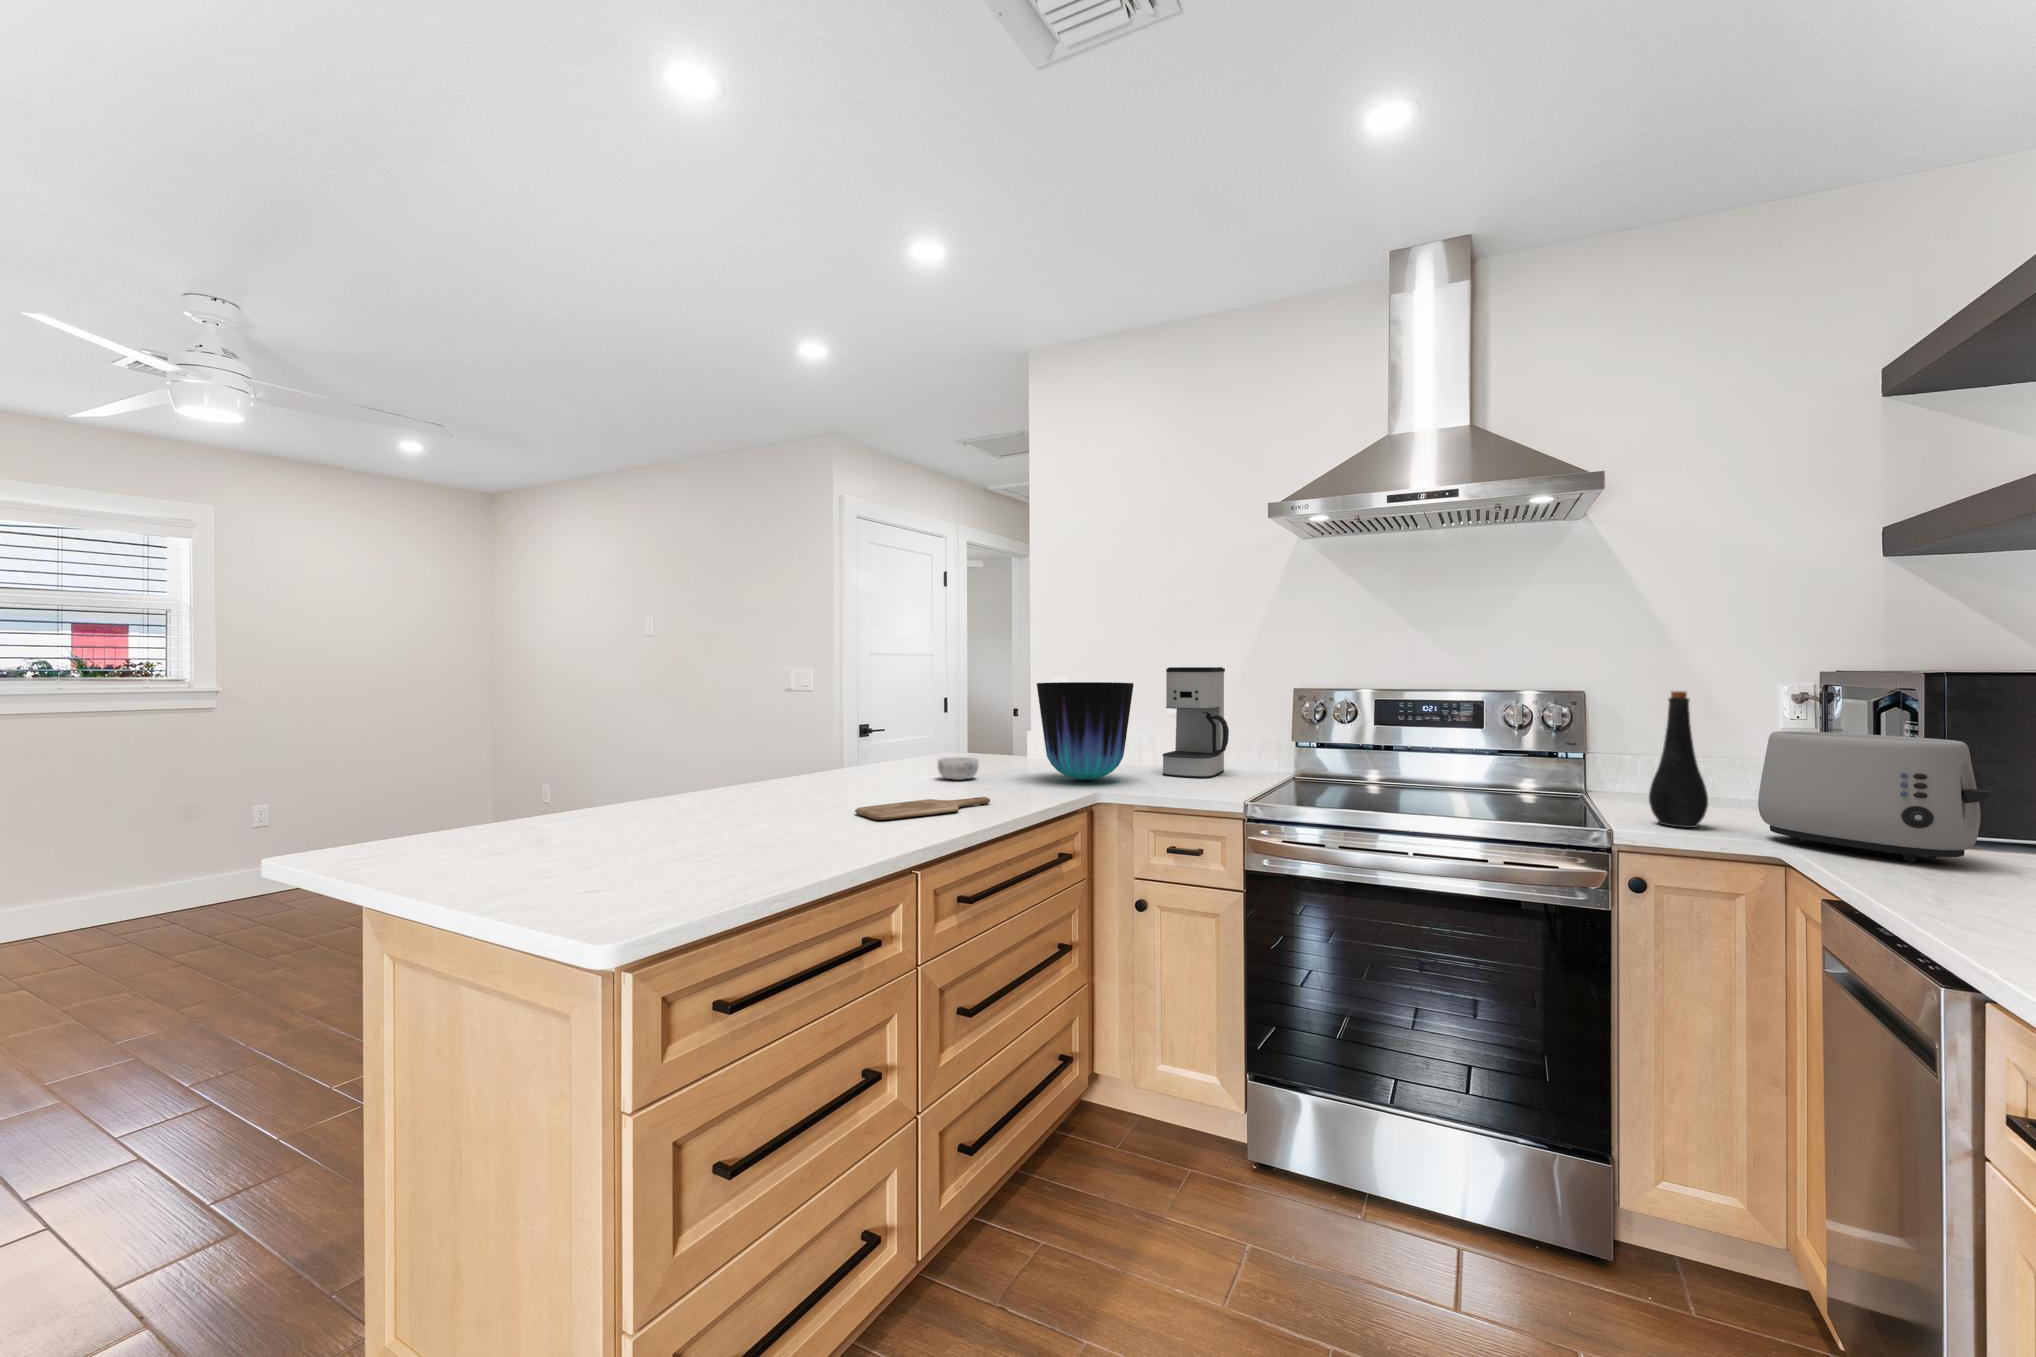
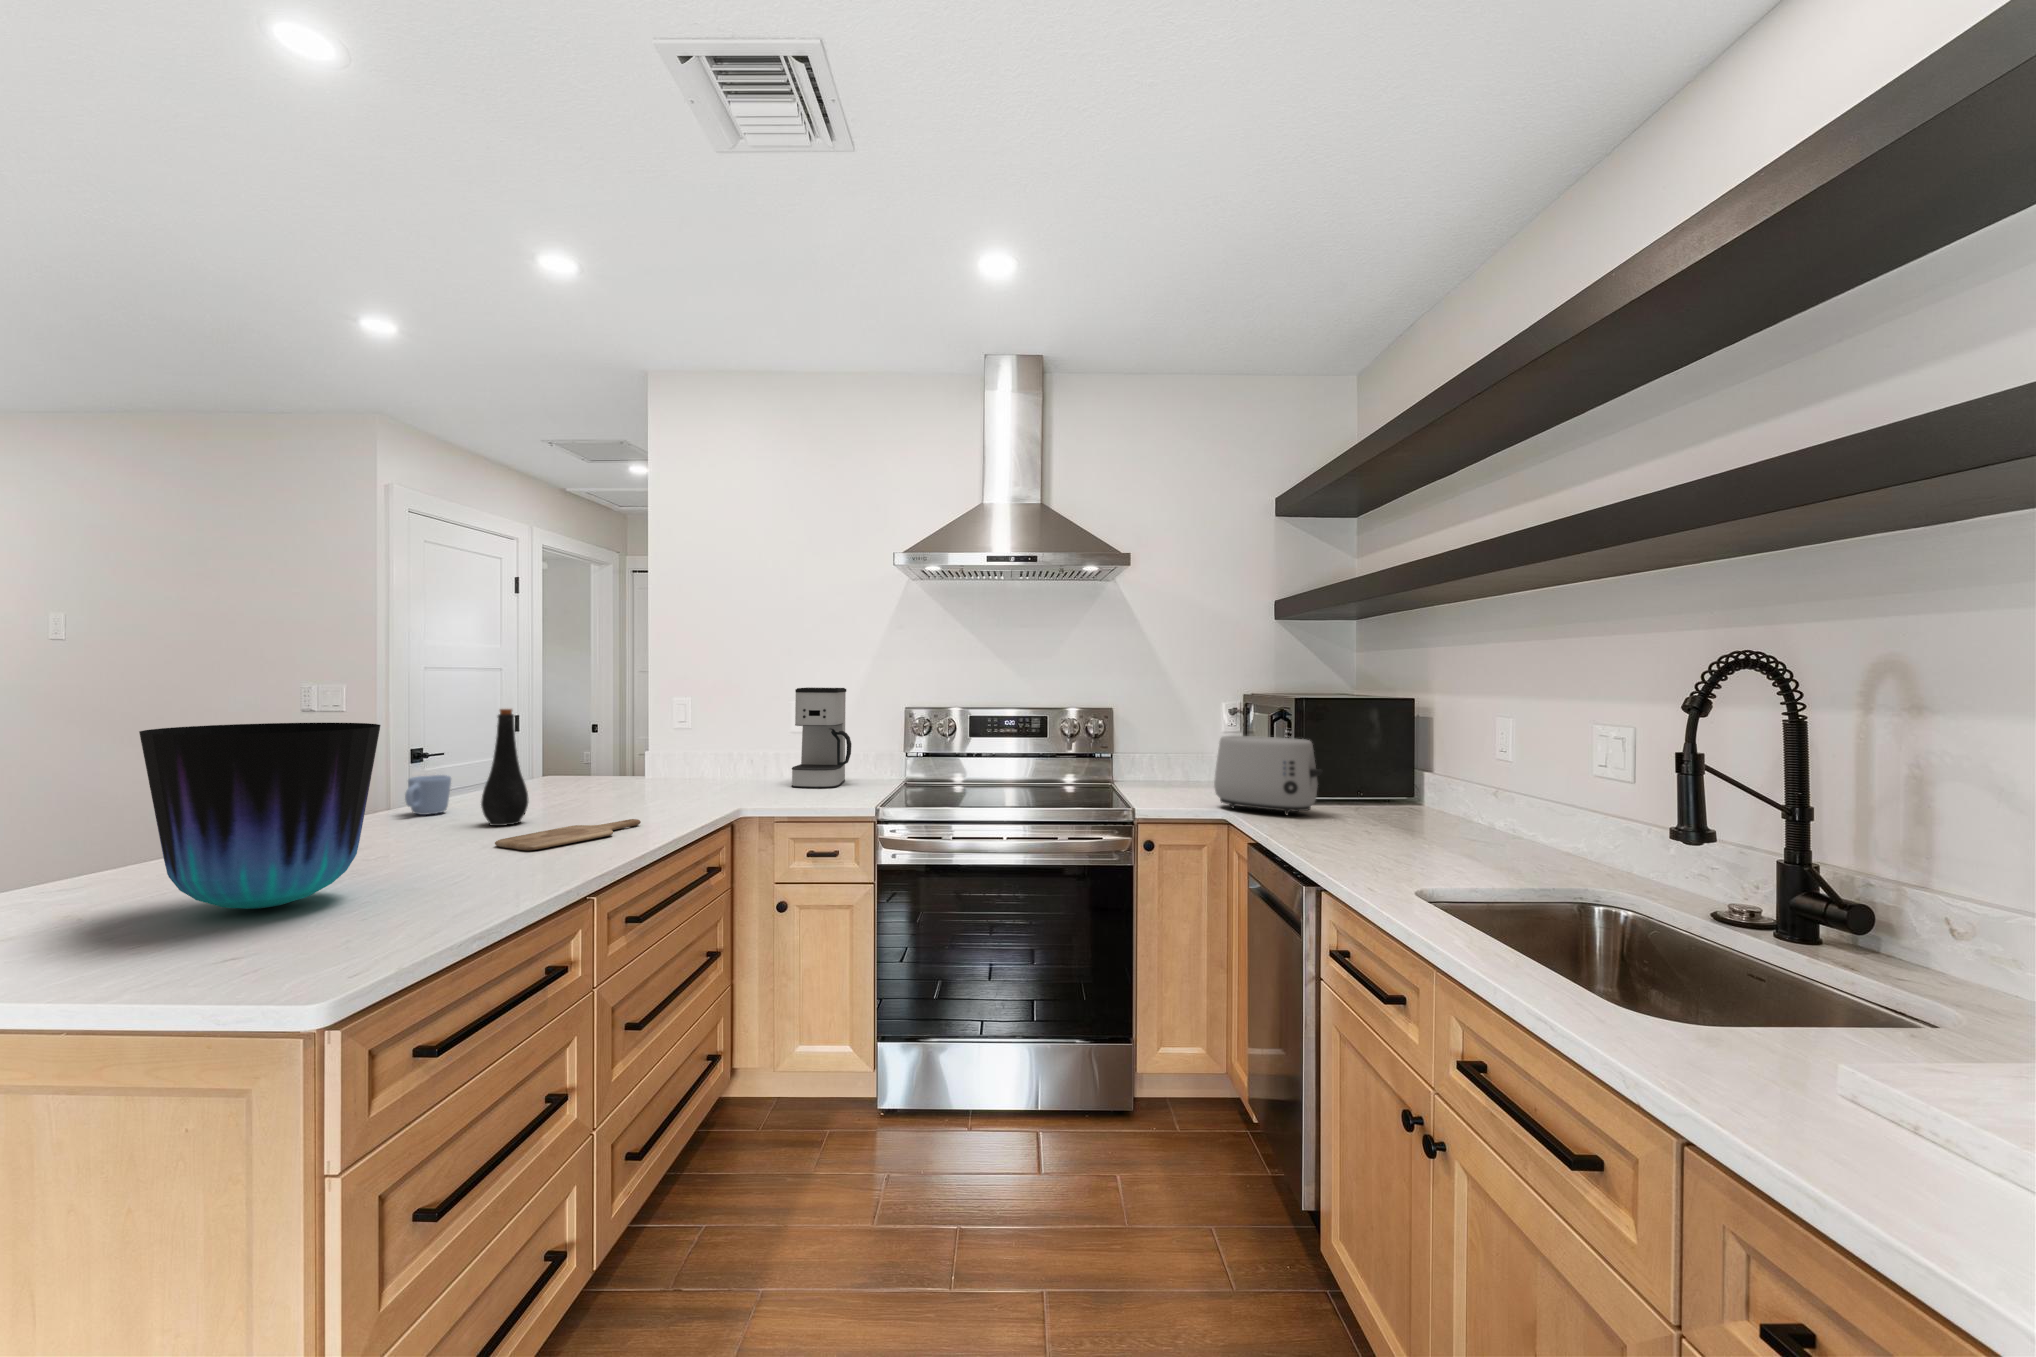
vase: present [1037,682,1134,780] -> present [139,723,381,909]
bottle: present [1649,691,1708,828] -> present [481,709,528,826]
mug: none [812,746,849,781] -> present [405,775,451,815]
decorative bowl: present [938,757,979,780] -> none [560,780,607,804]

